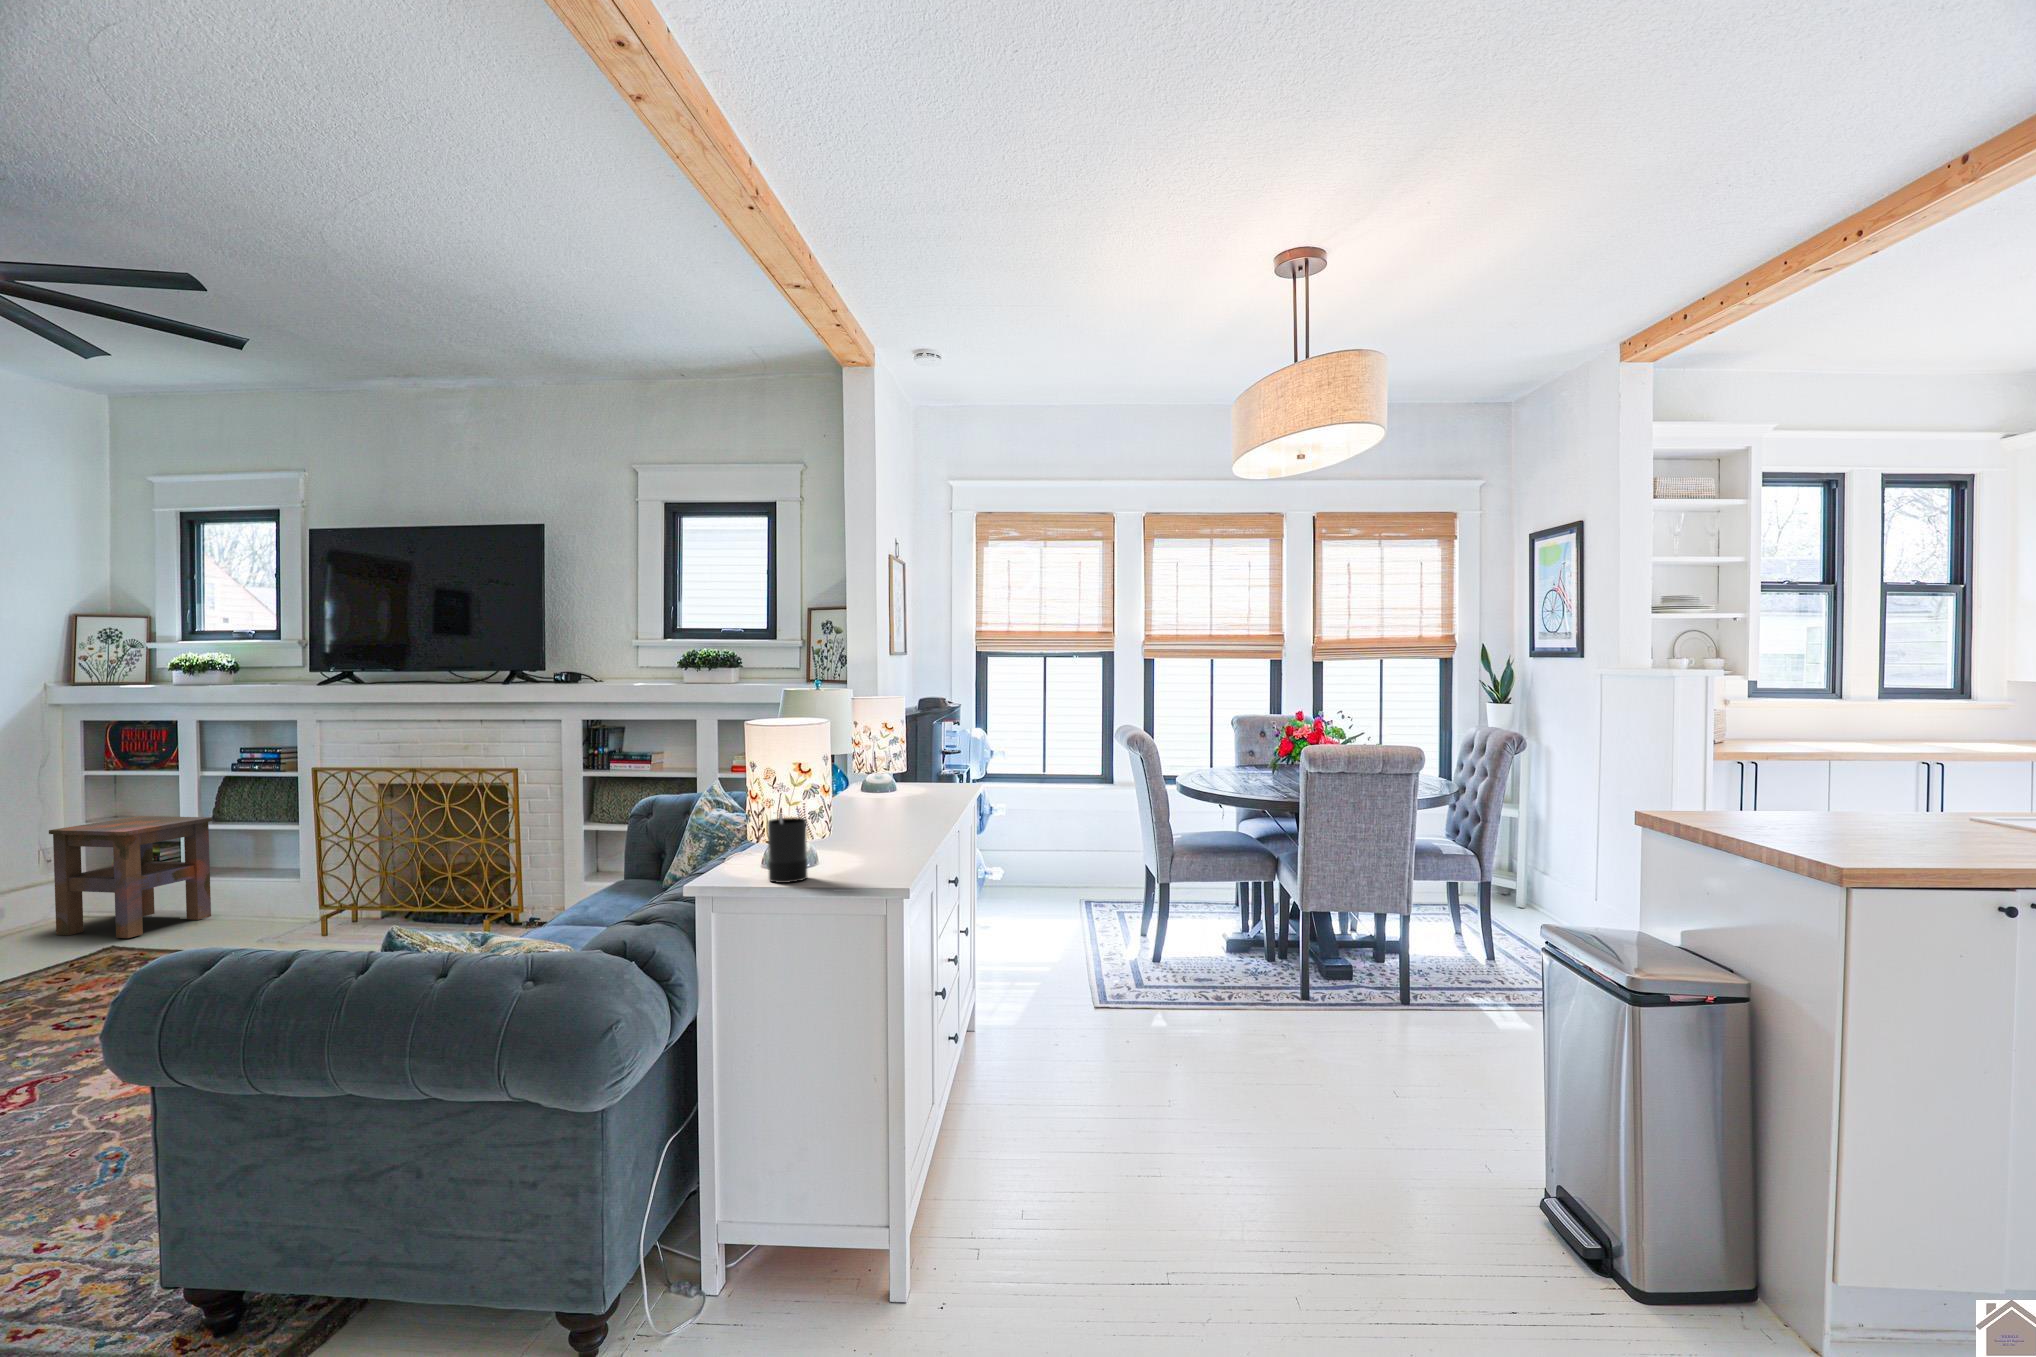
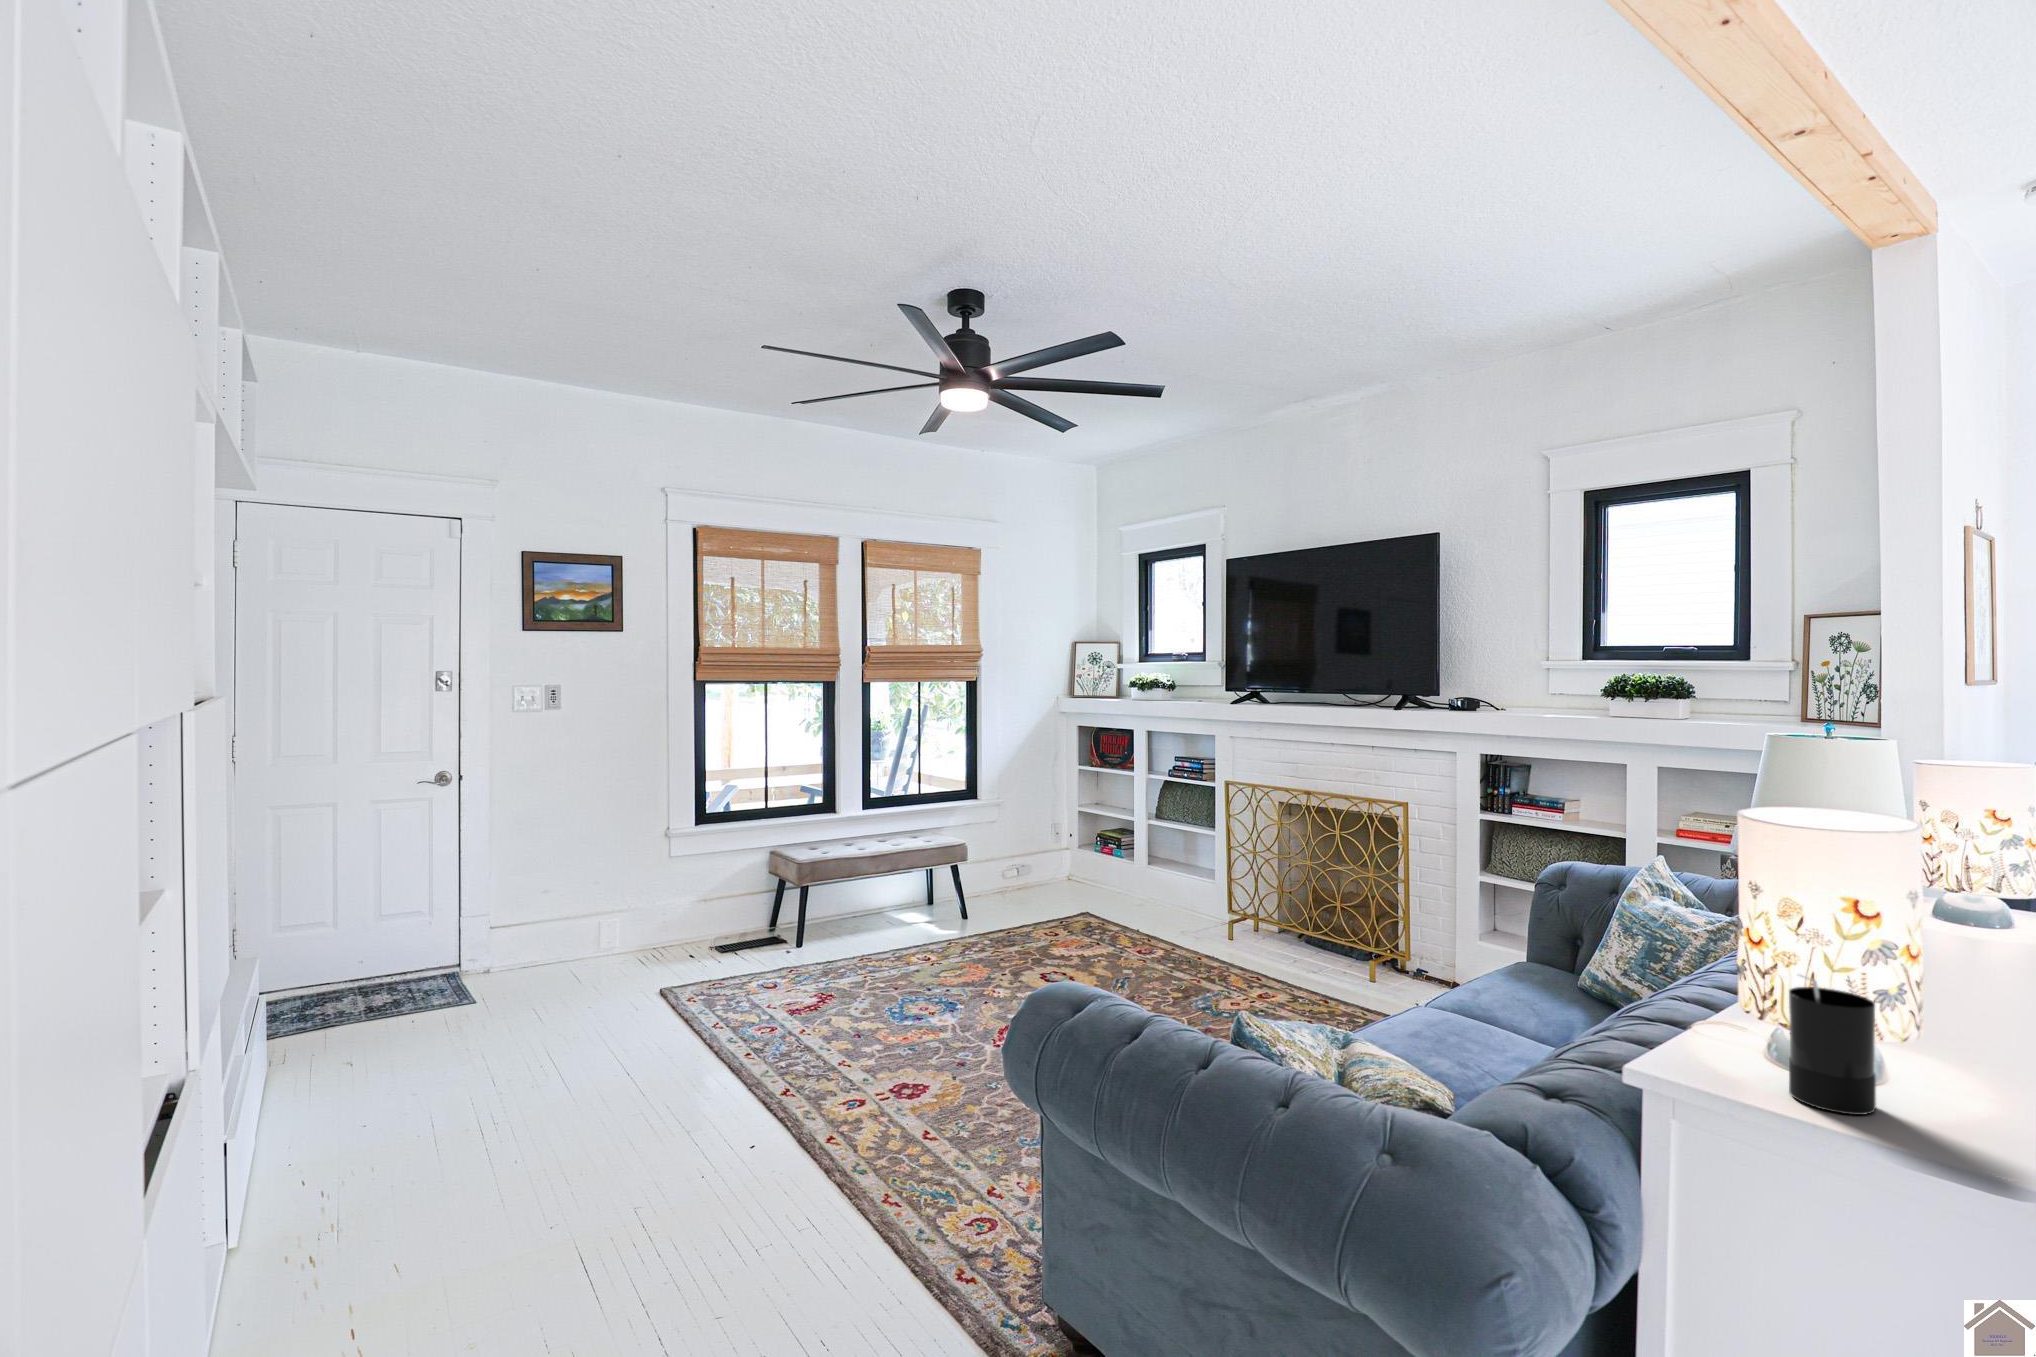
side table: present [49,816,212,938] -> none [1050,807,1153,910]

